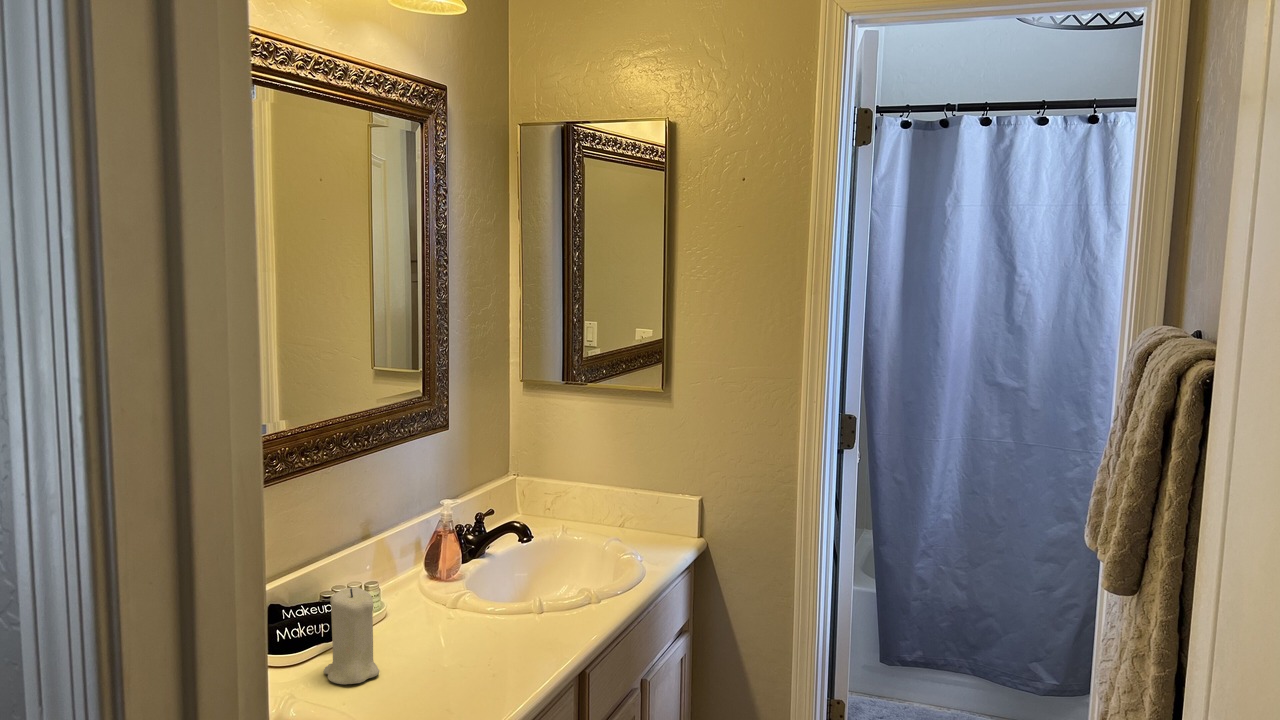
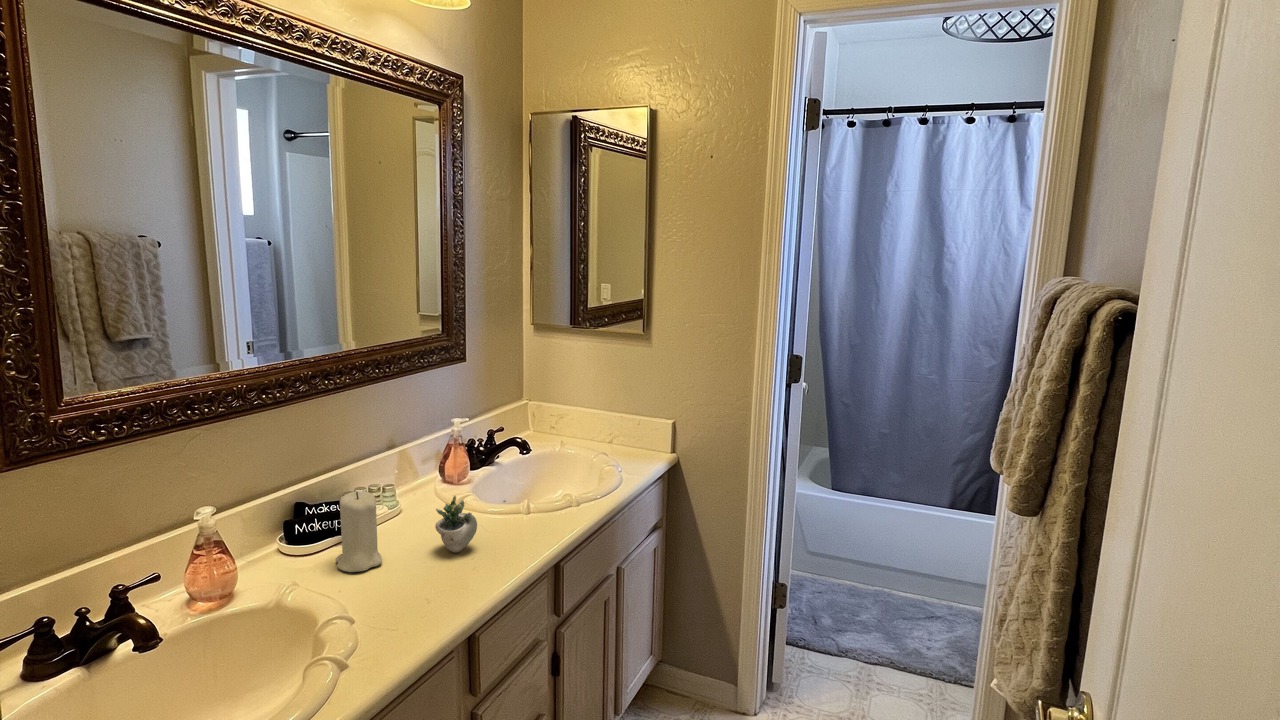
succulent plant: none [439,591,525,660] -> present [435,496,506,552]

